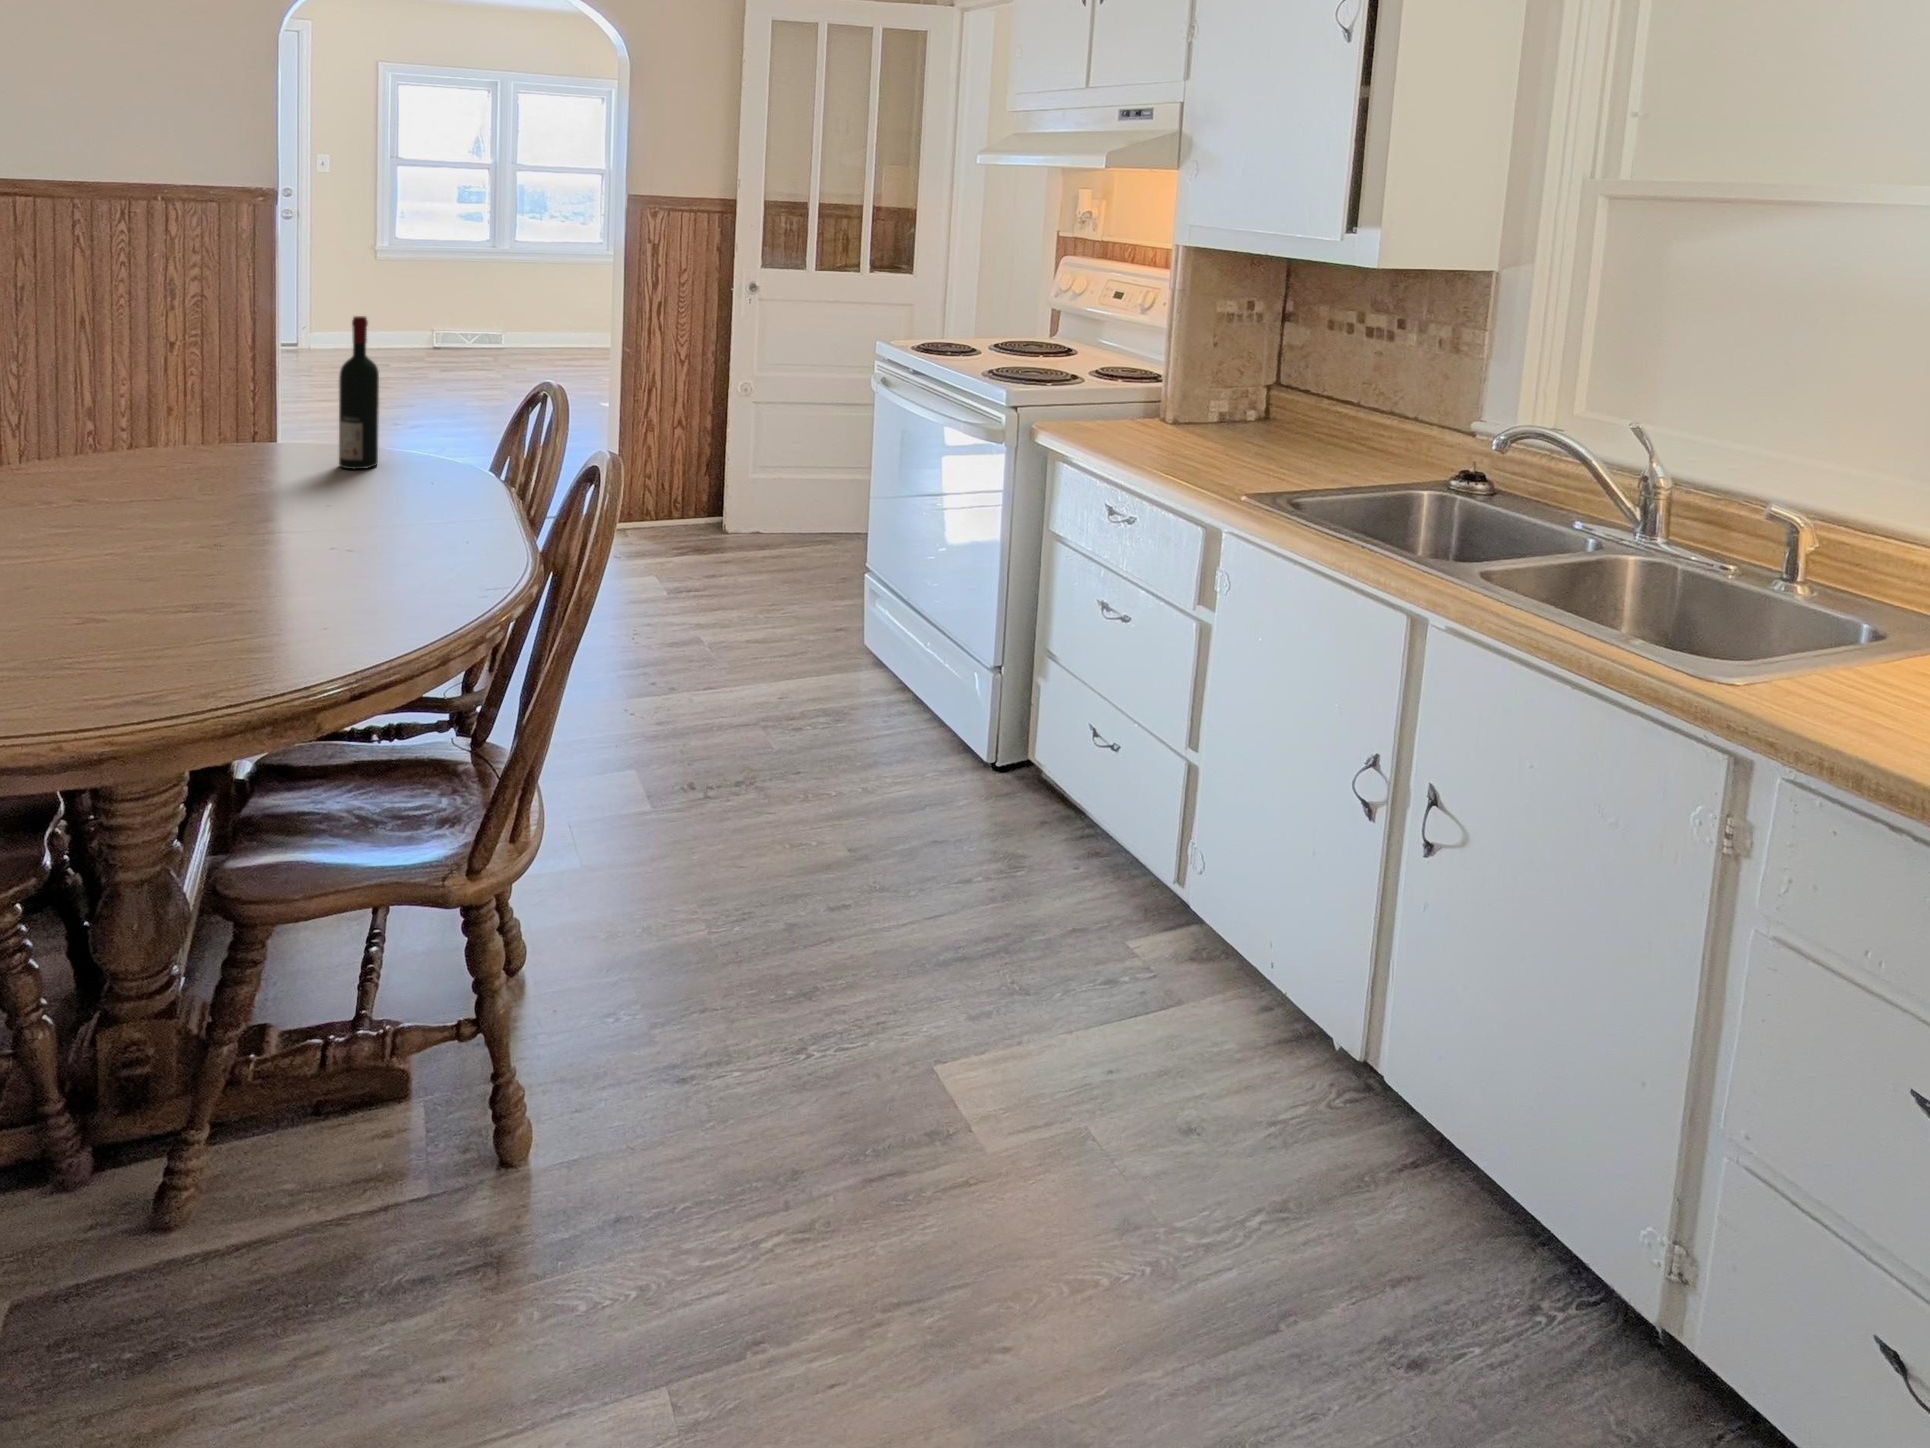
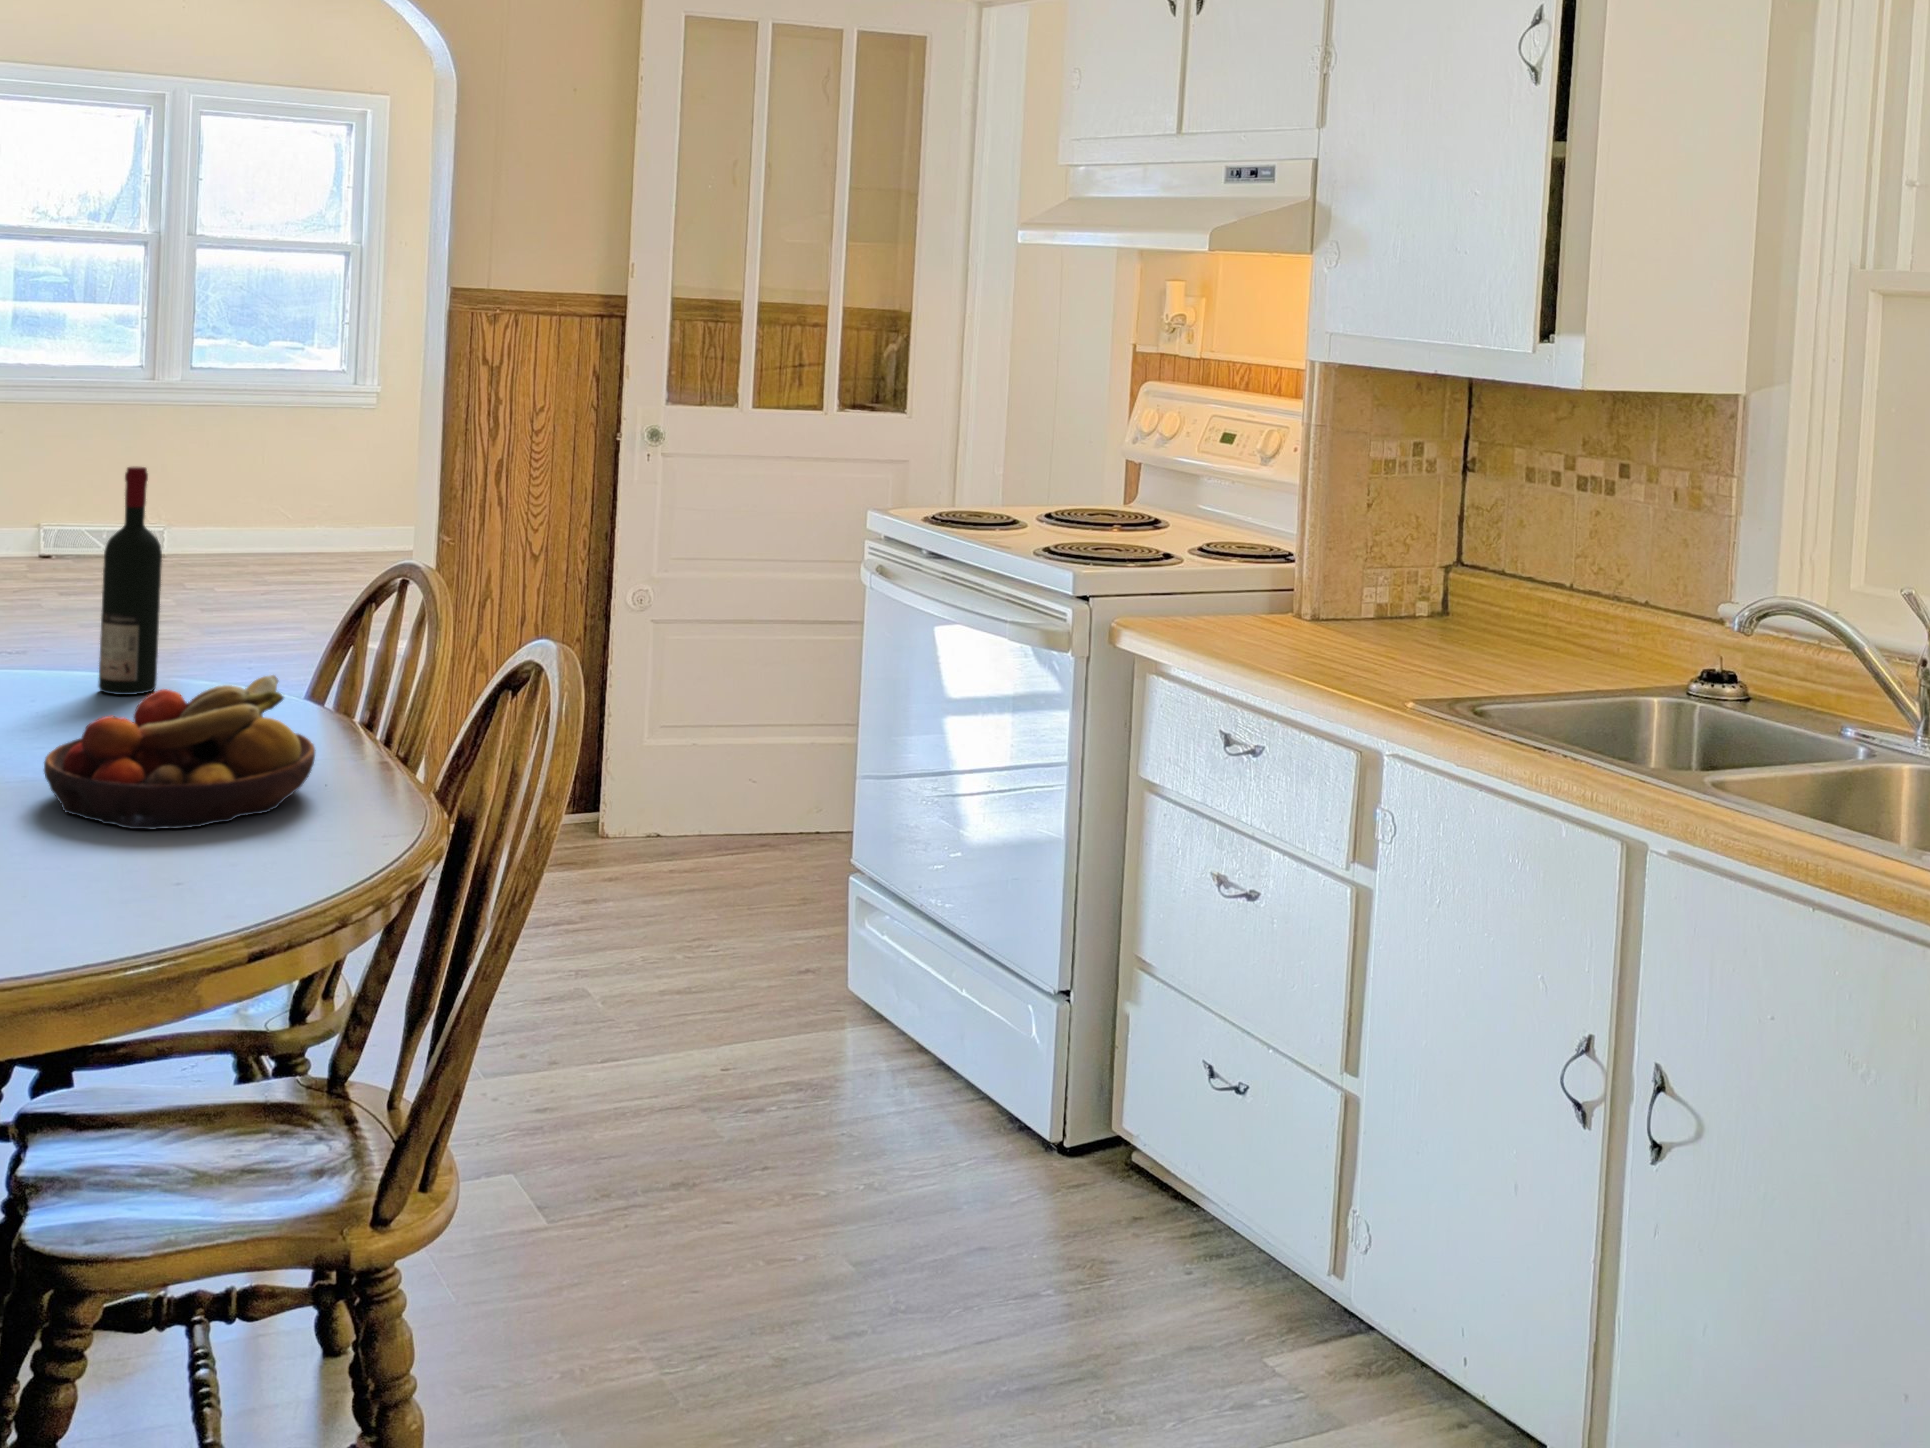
fruit bowl: none [240,468,440,587] -> present [44,675,315,829]

